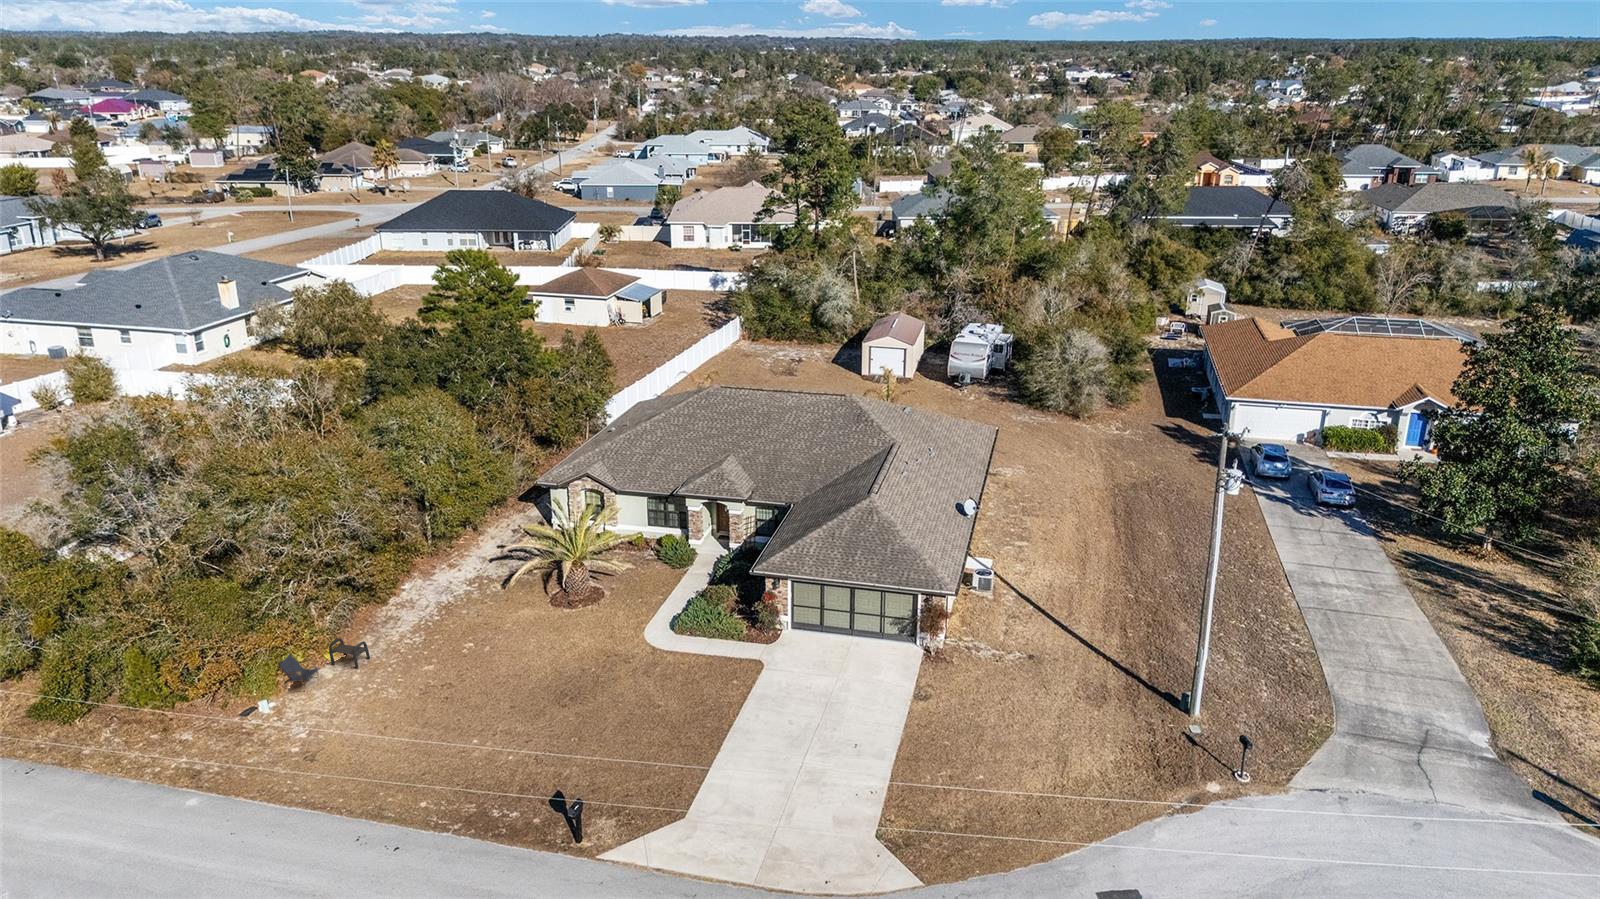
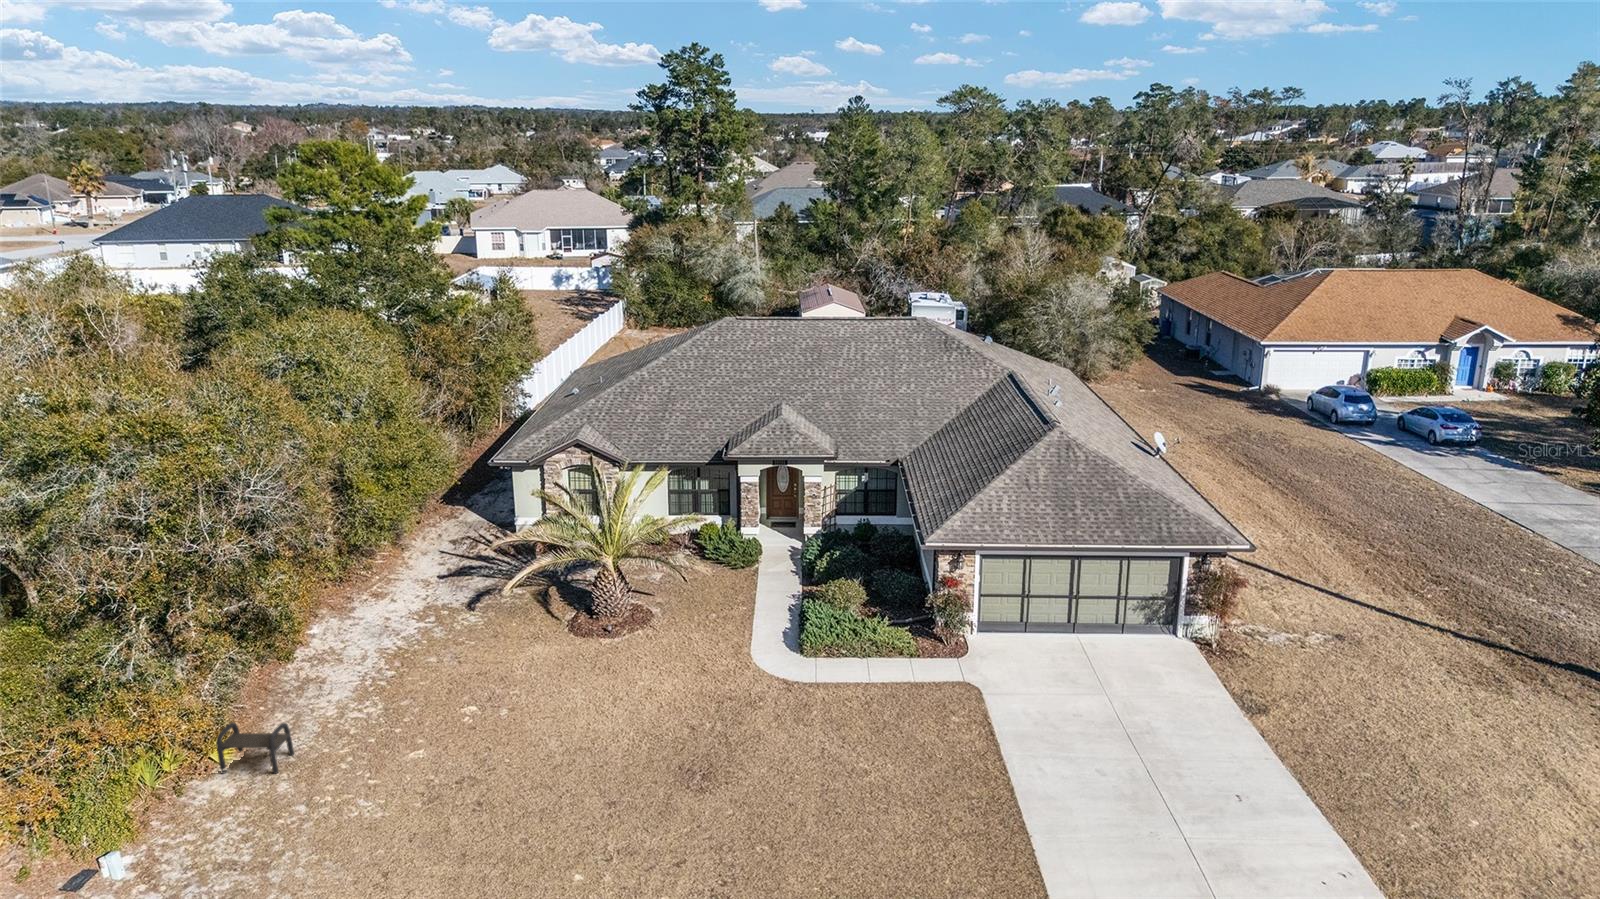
lounge chair: present [278,654,319,690] -> none [127,760,208,830]

